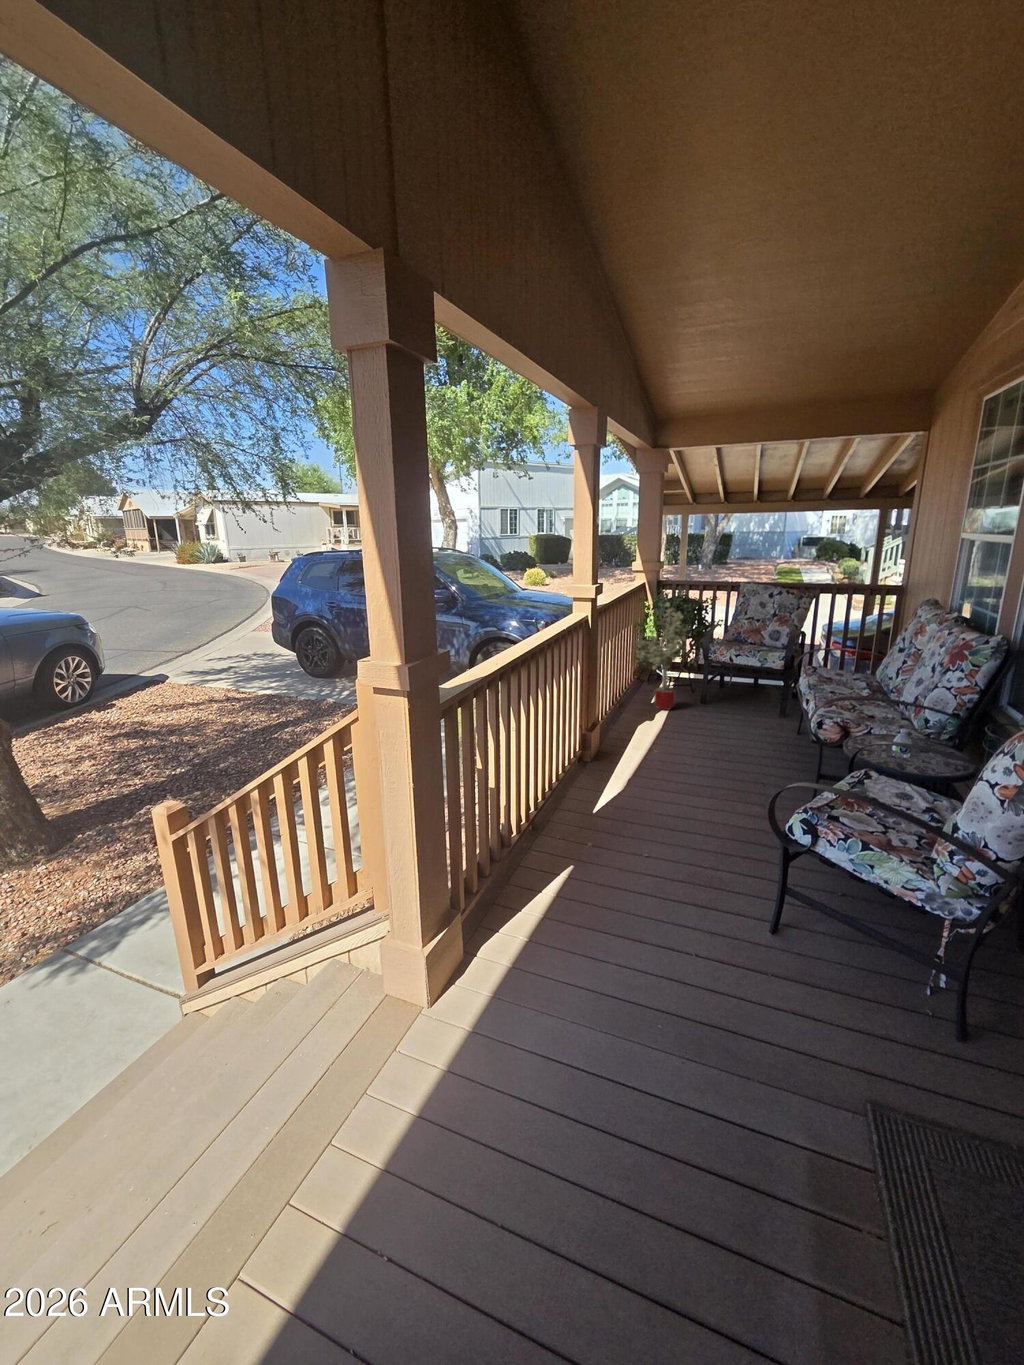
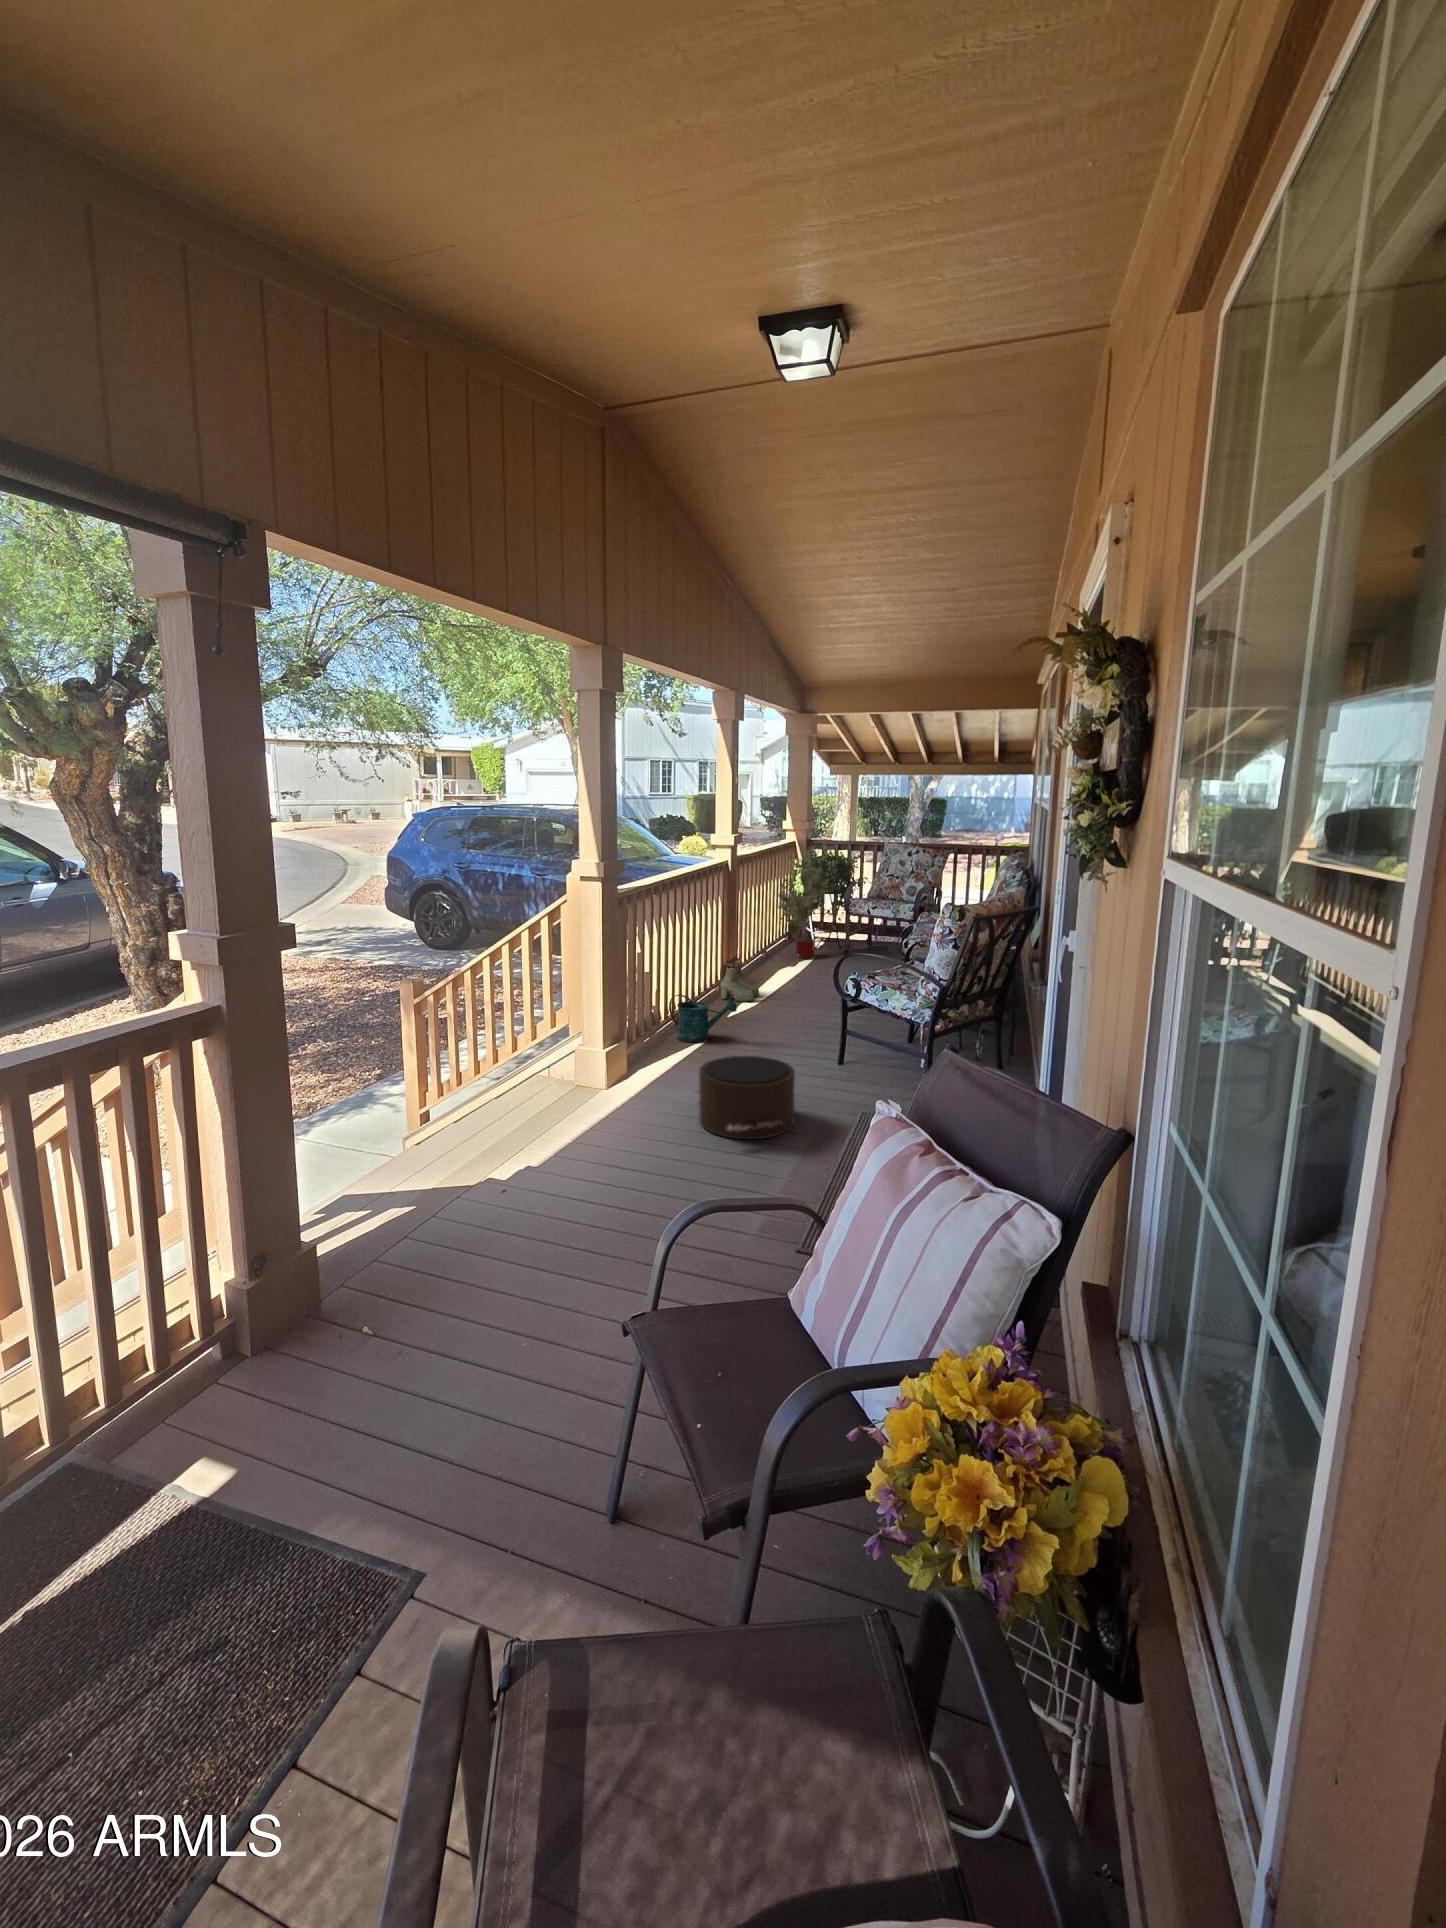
boots: none [583,734,628,783] -> present [720,963,759,1002]
watering can: none [525,804,617,870] -> present [669,995,737,1042]
pouf: none [574,988,772,1238] -> present [695,1056,795,1139]

